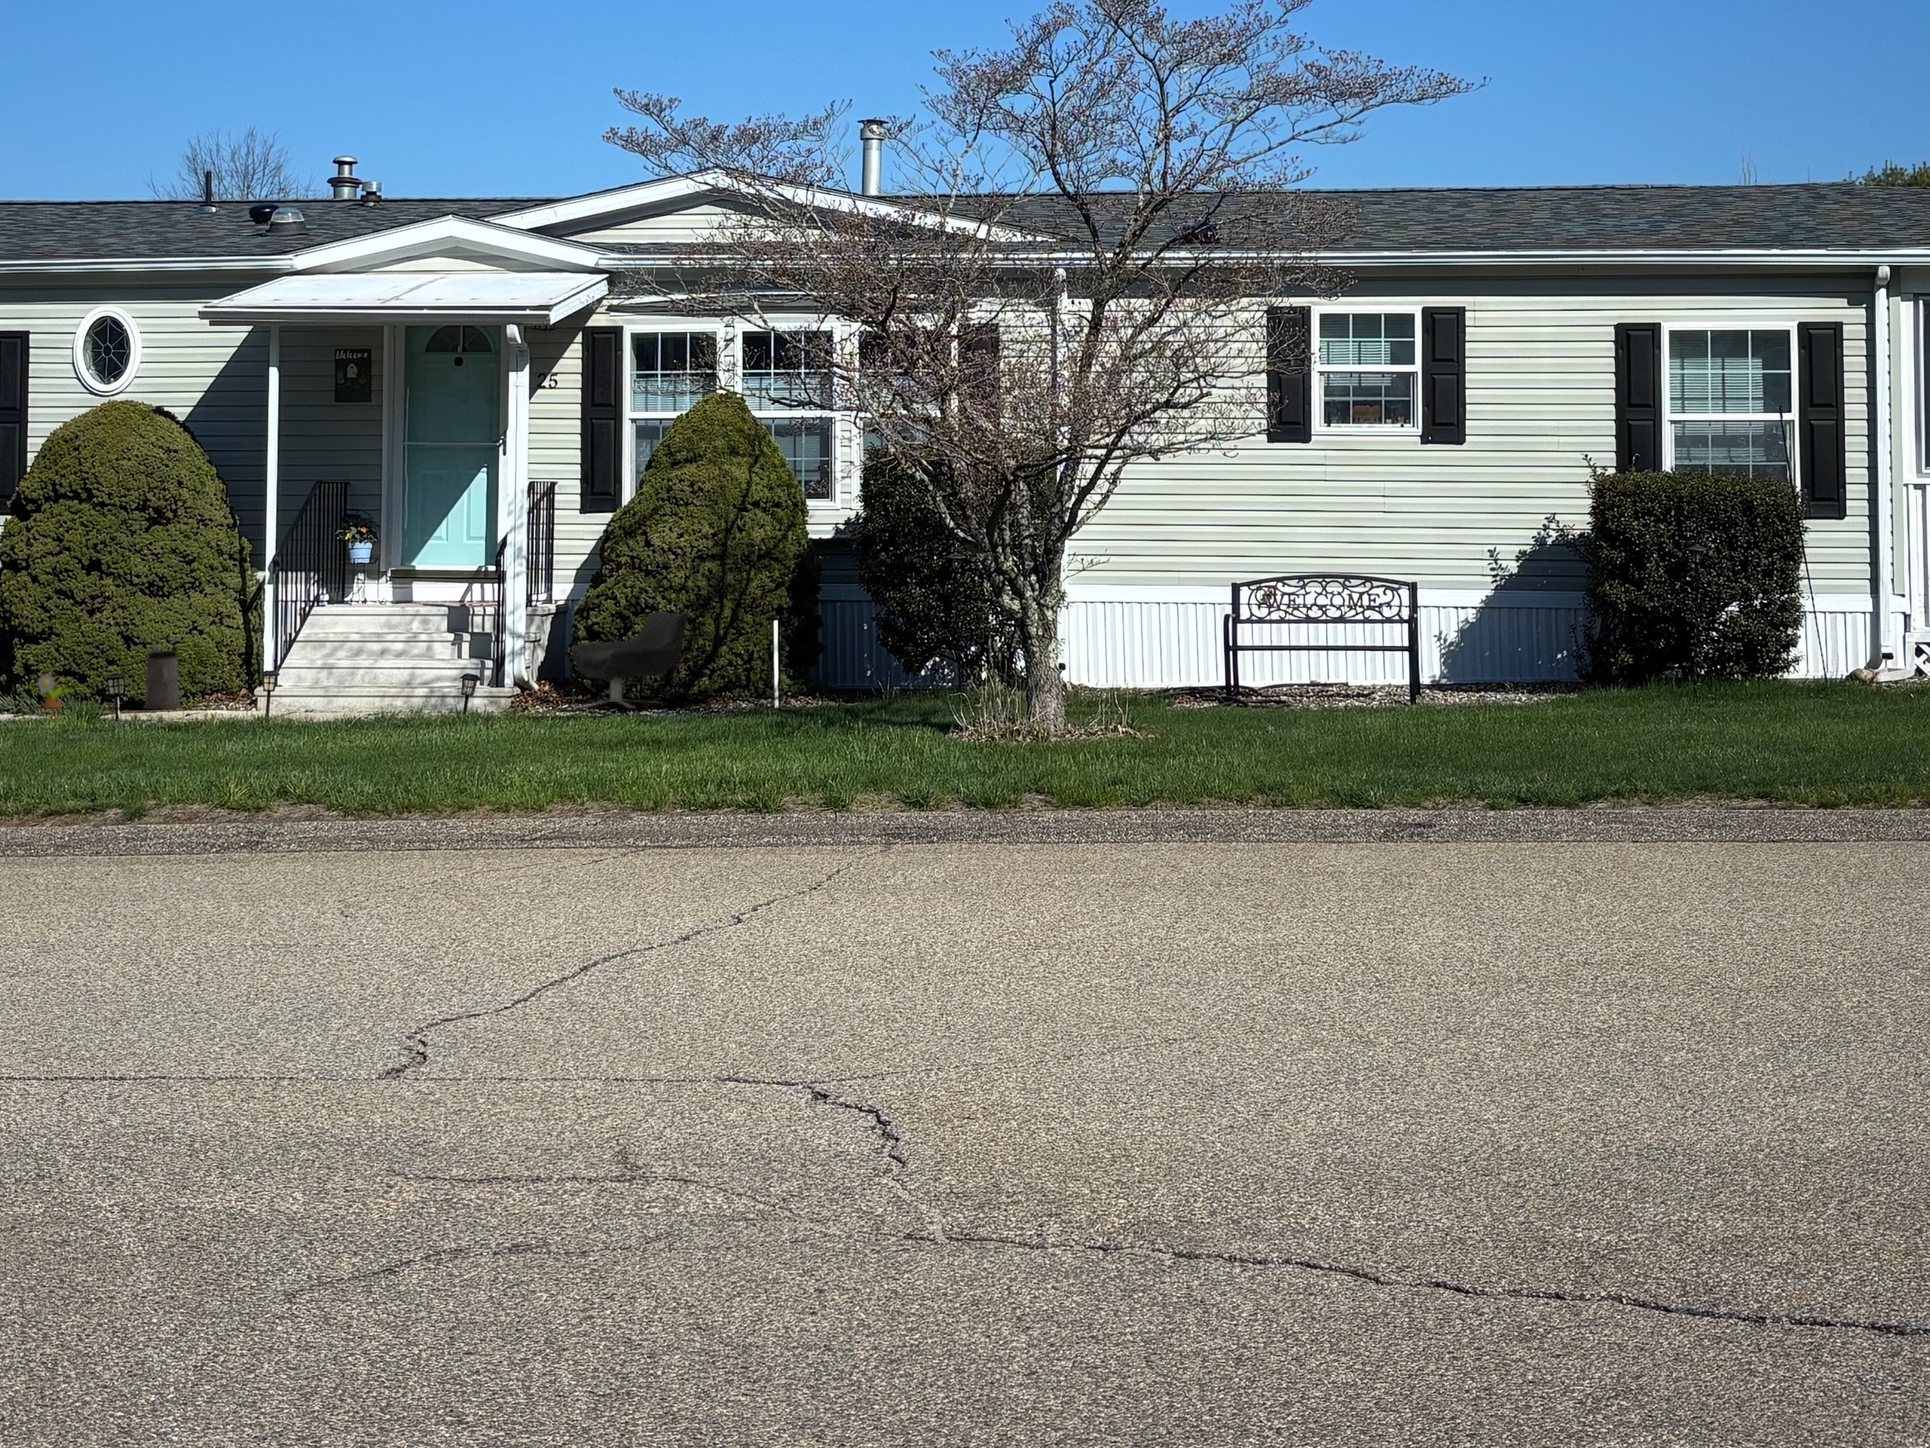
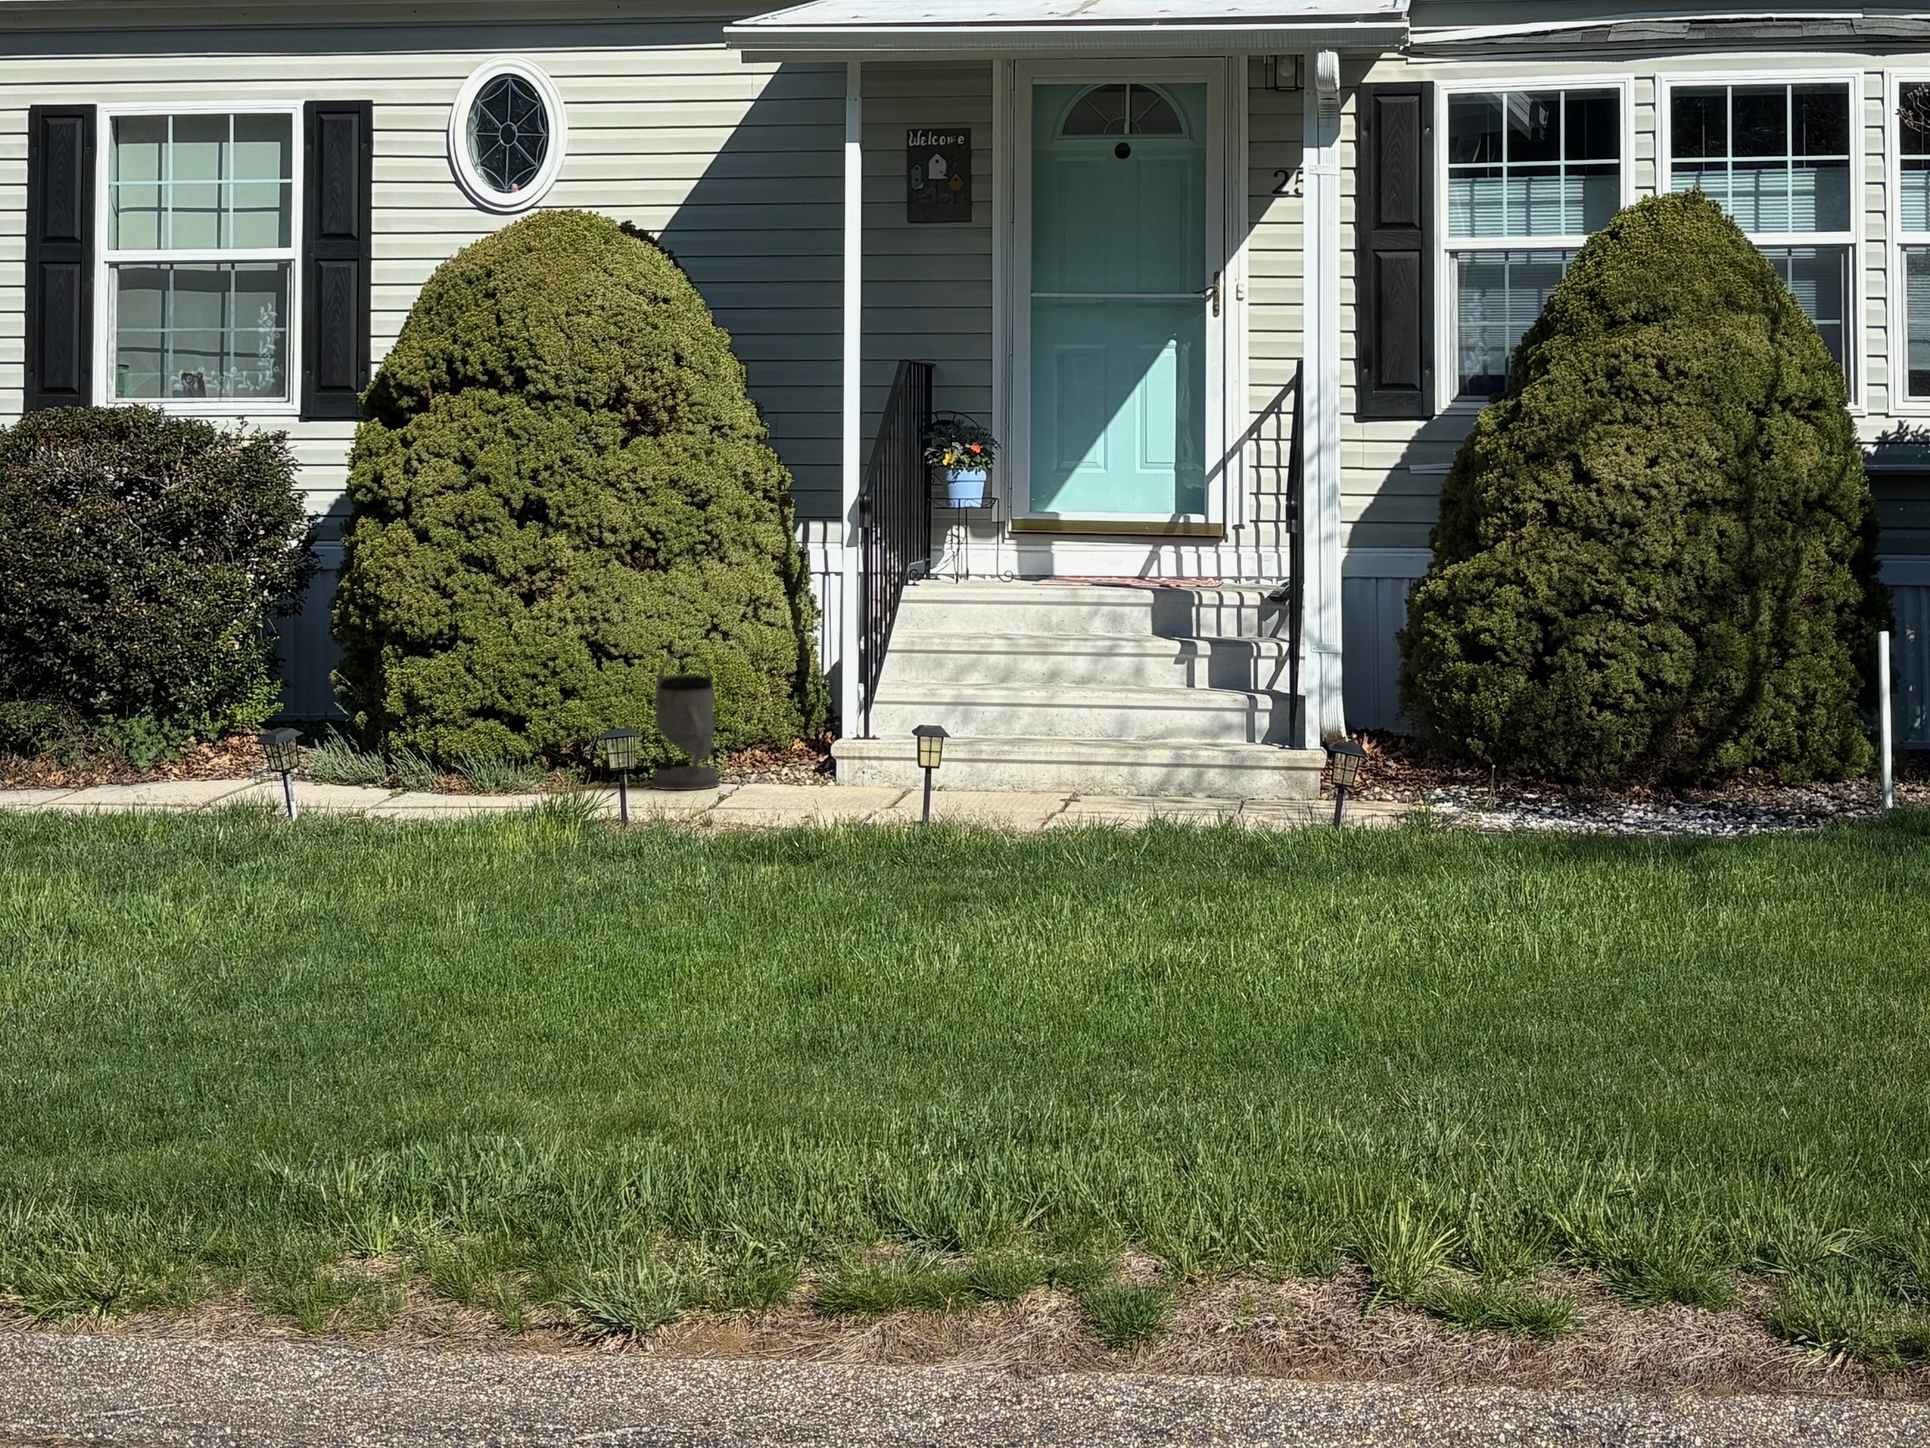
lounge chair: present [572,611,688,708] -> none [1499,607,1750,806]
decorative plant: present [38,674,70,708] -> none [435,715,510,783]

